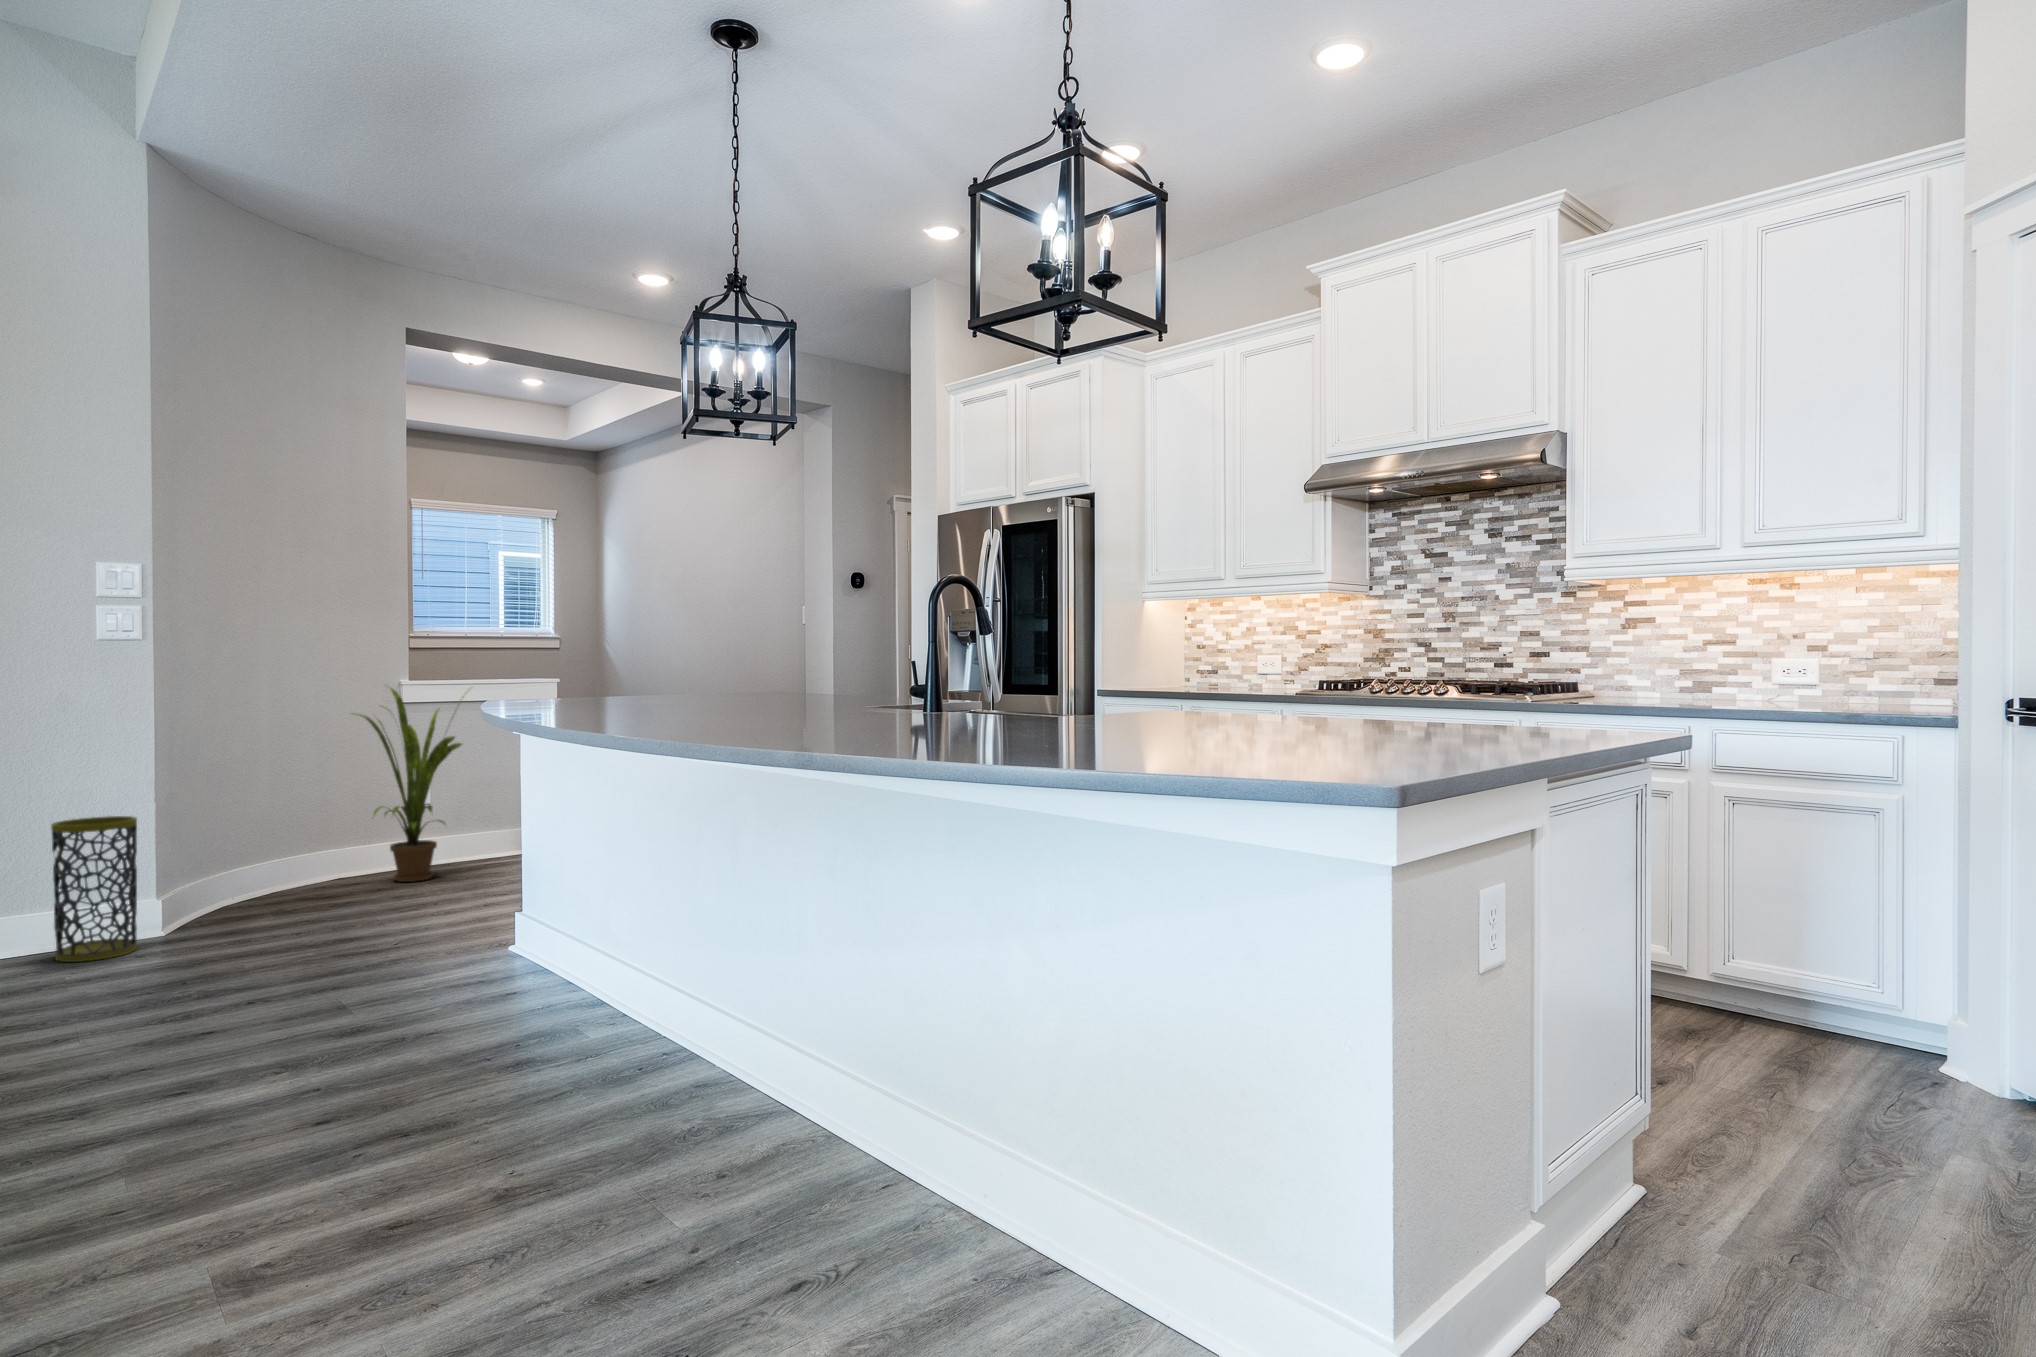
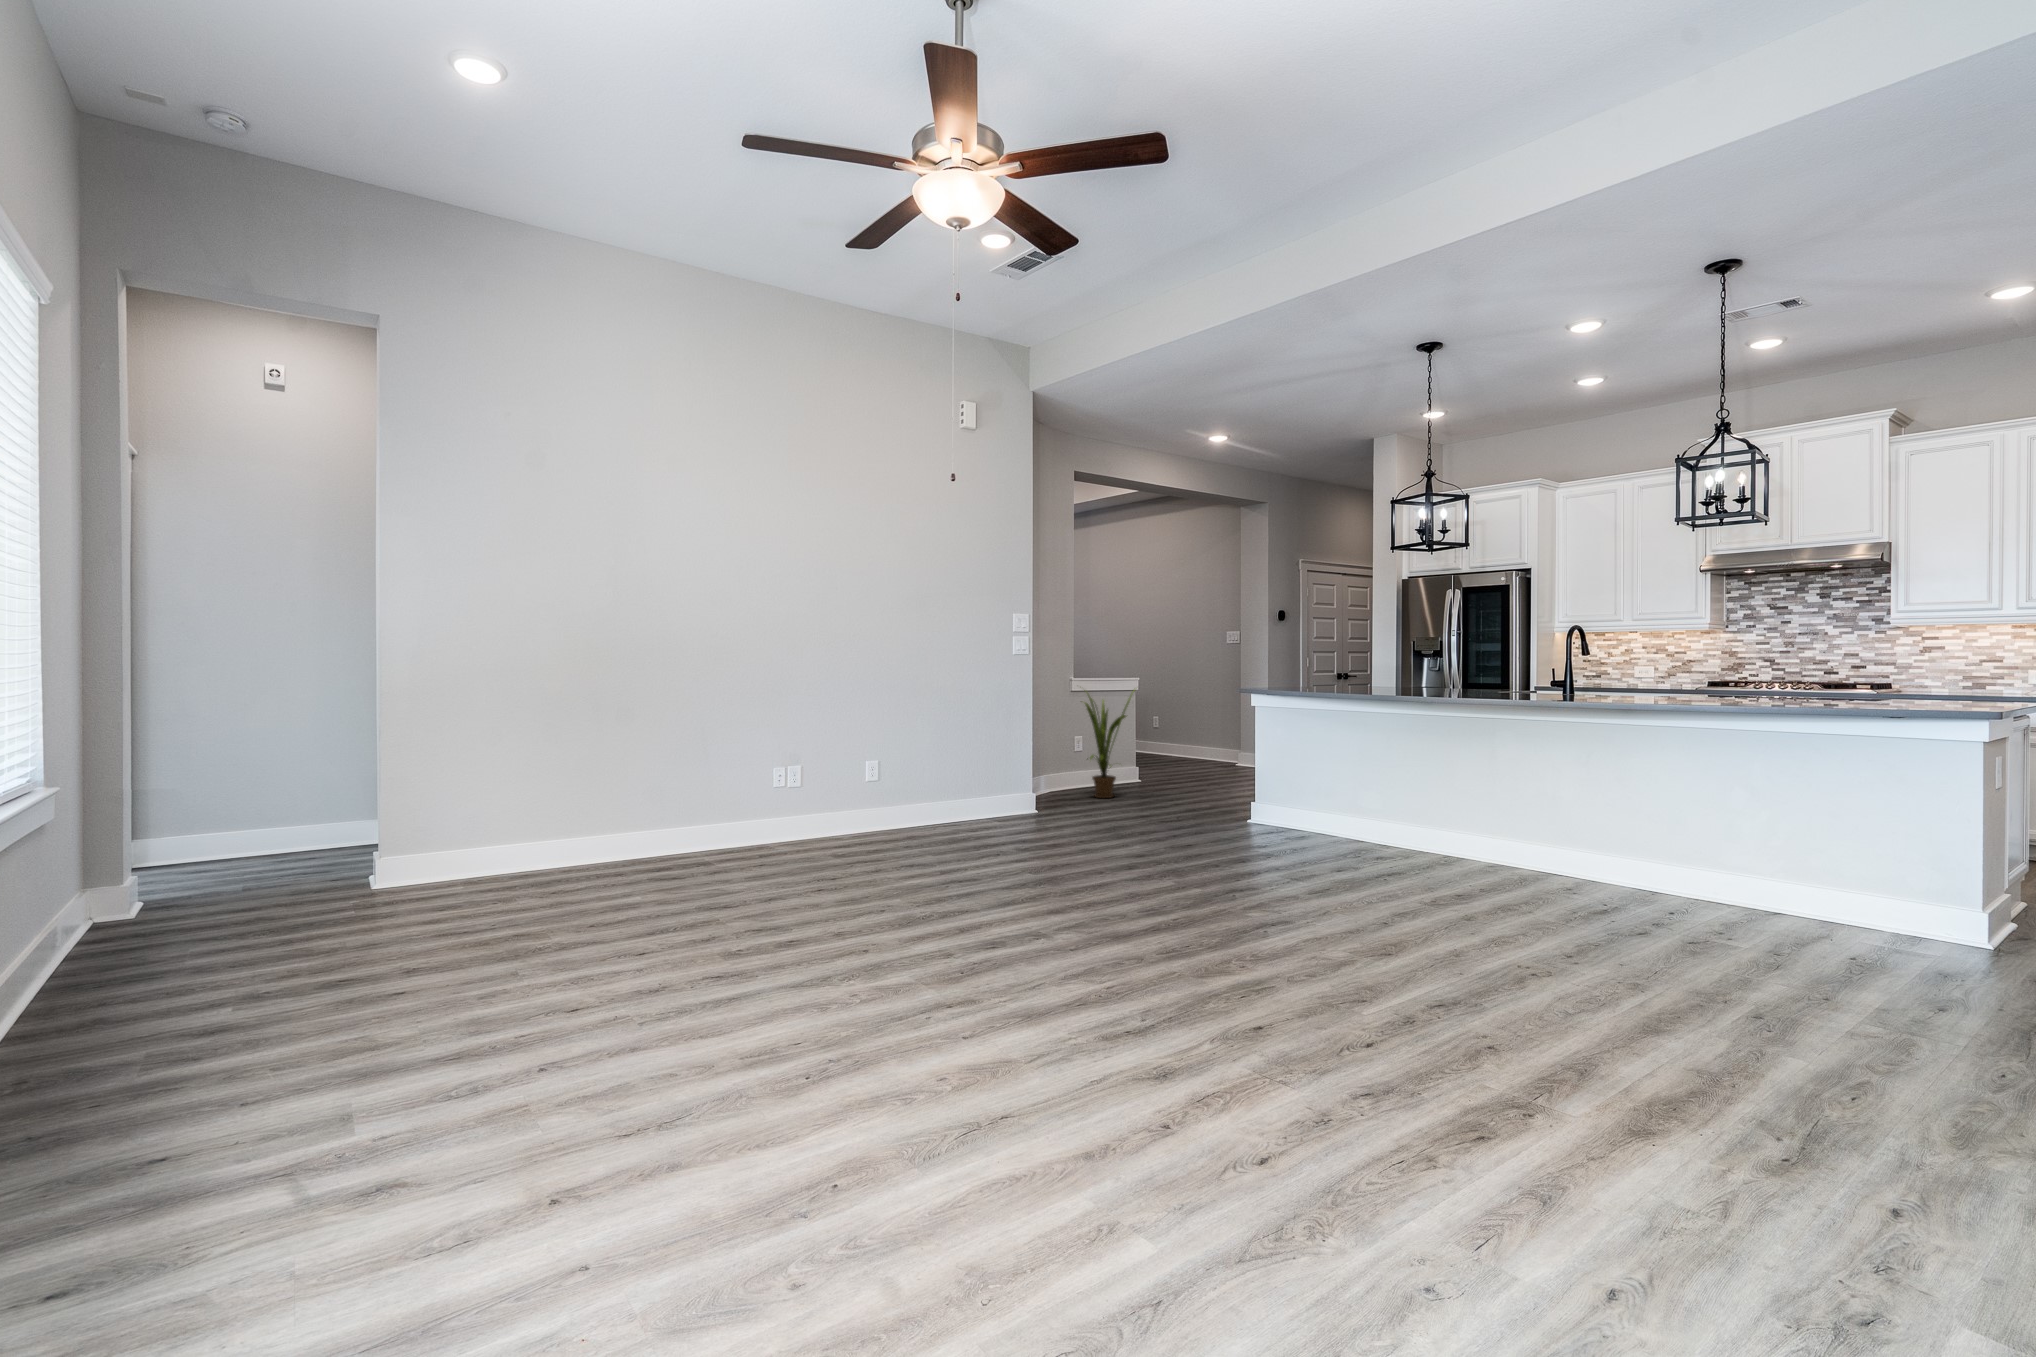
trash can: present [51,816,137,962] -> none [1019,754,1053,827]

